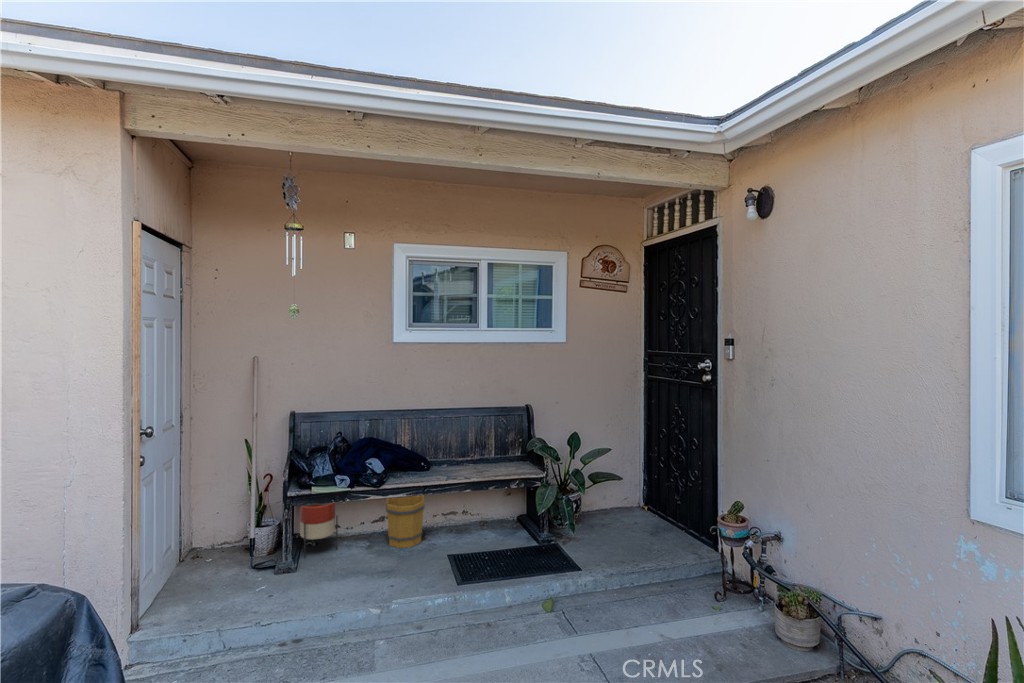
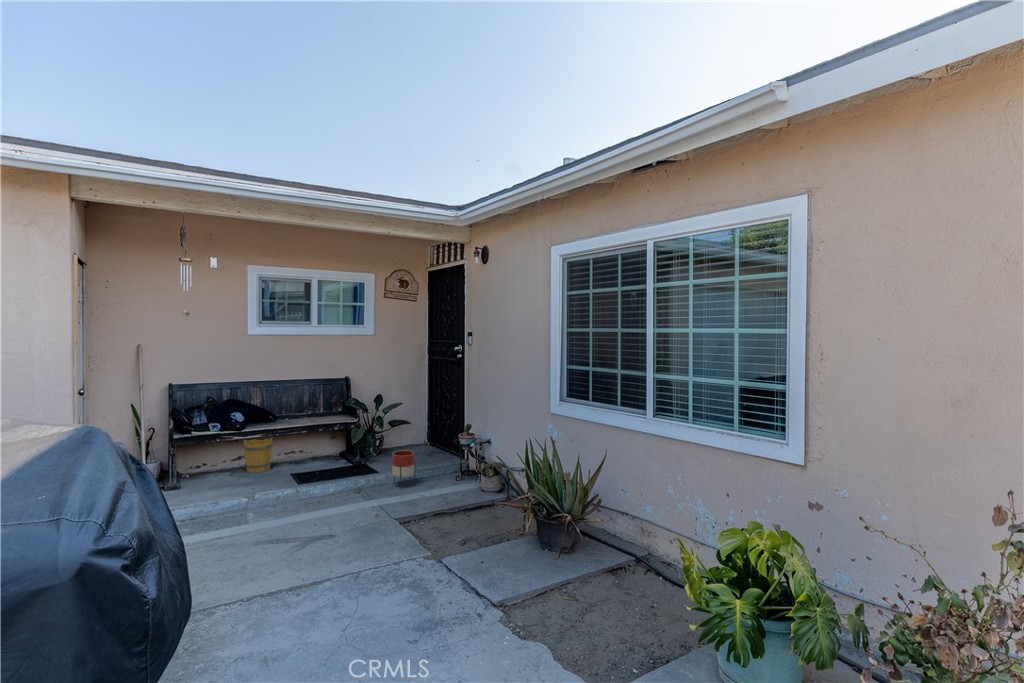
planter: present [300,503,338,558] -> present [392,450,415,489]

